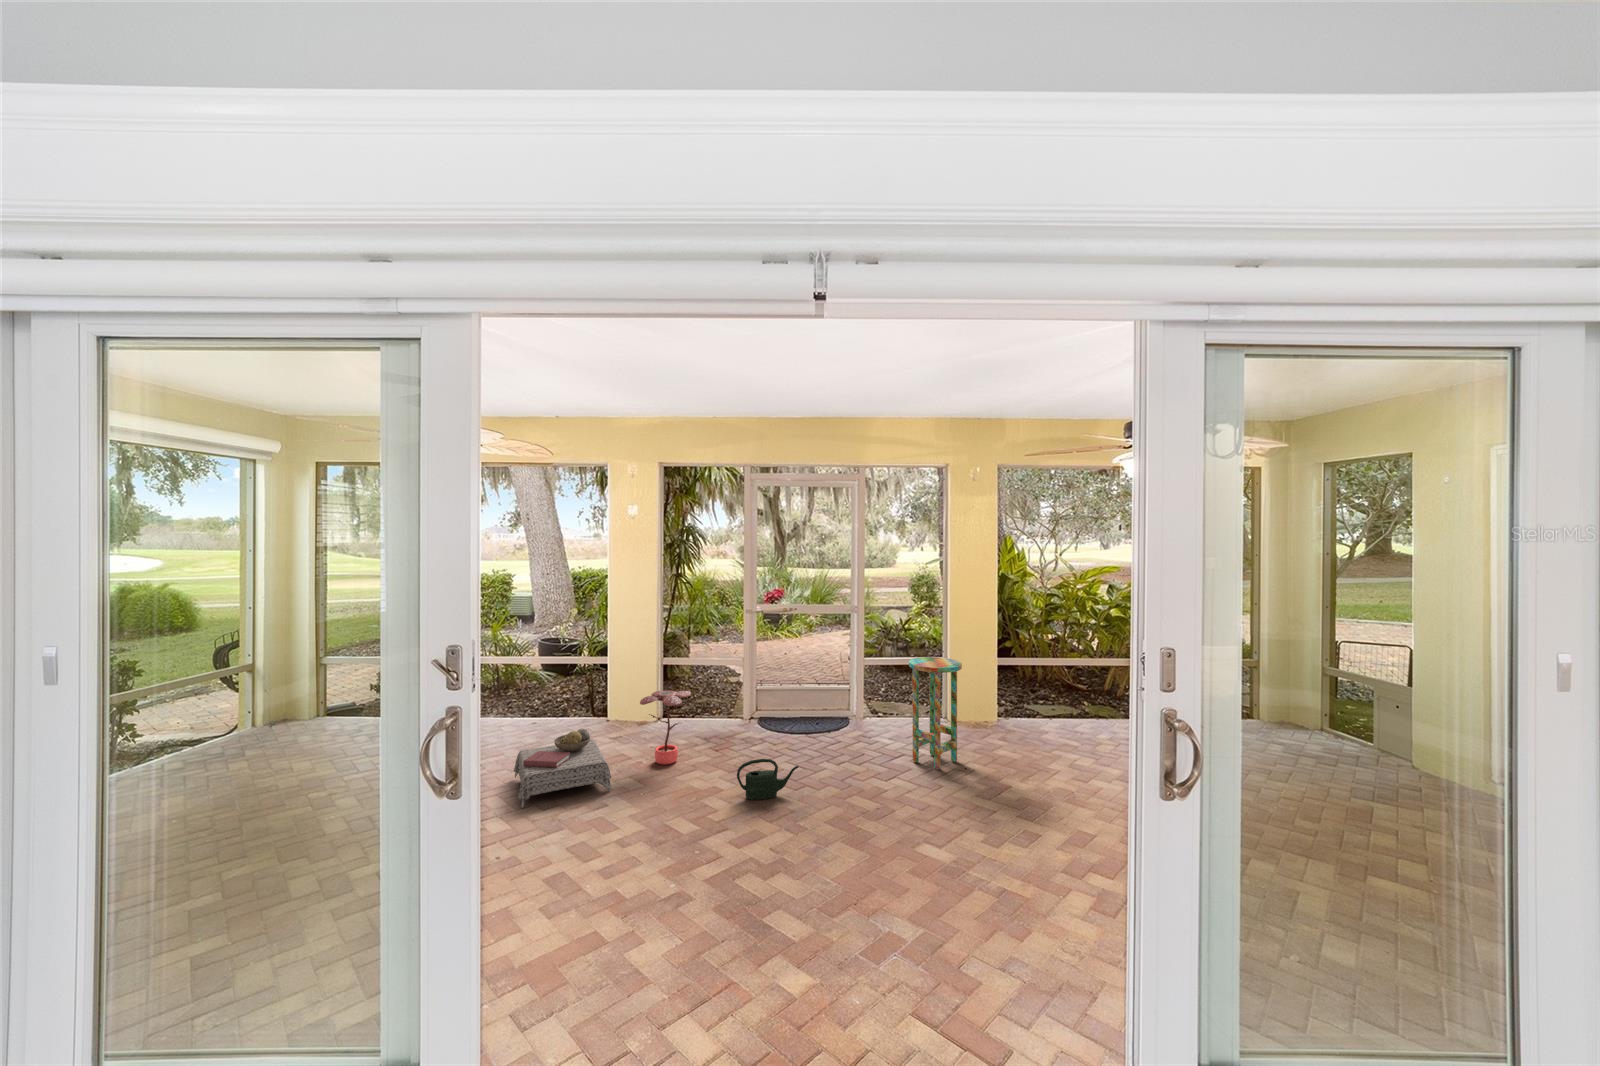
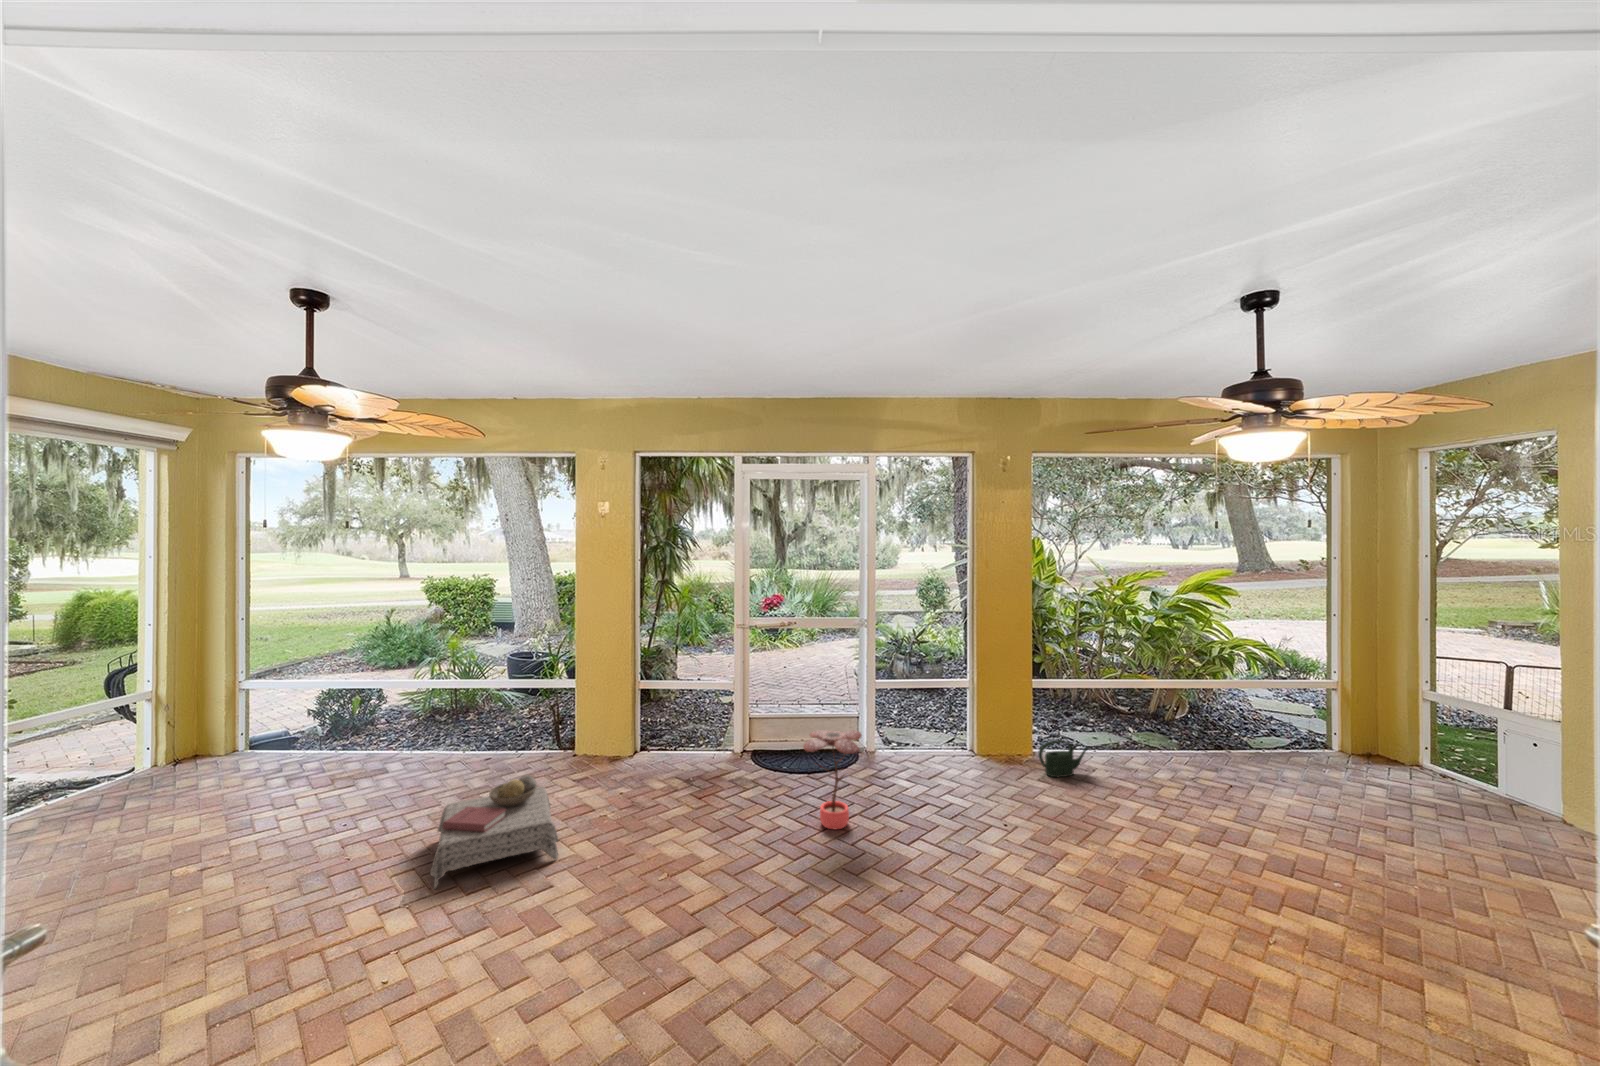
side table: present [909,657,962,770] -> none [934,681,1000,825]
potted plant: present [640,691,691,765] -> present [804,730,862,830]
watering can: present [737,759,799,800] -> present [1038,740,1089,777]

